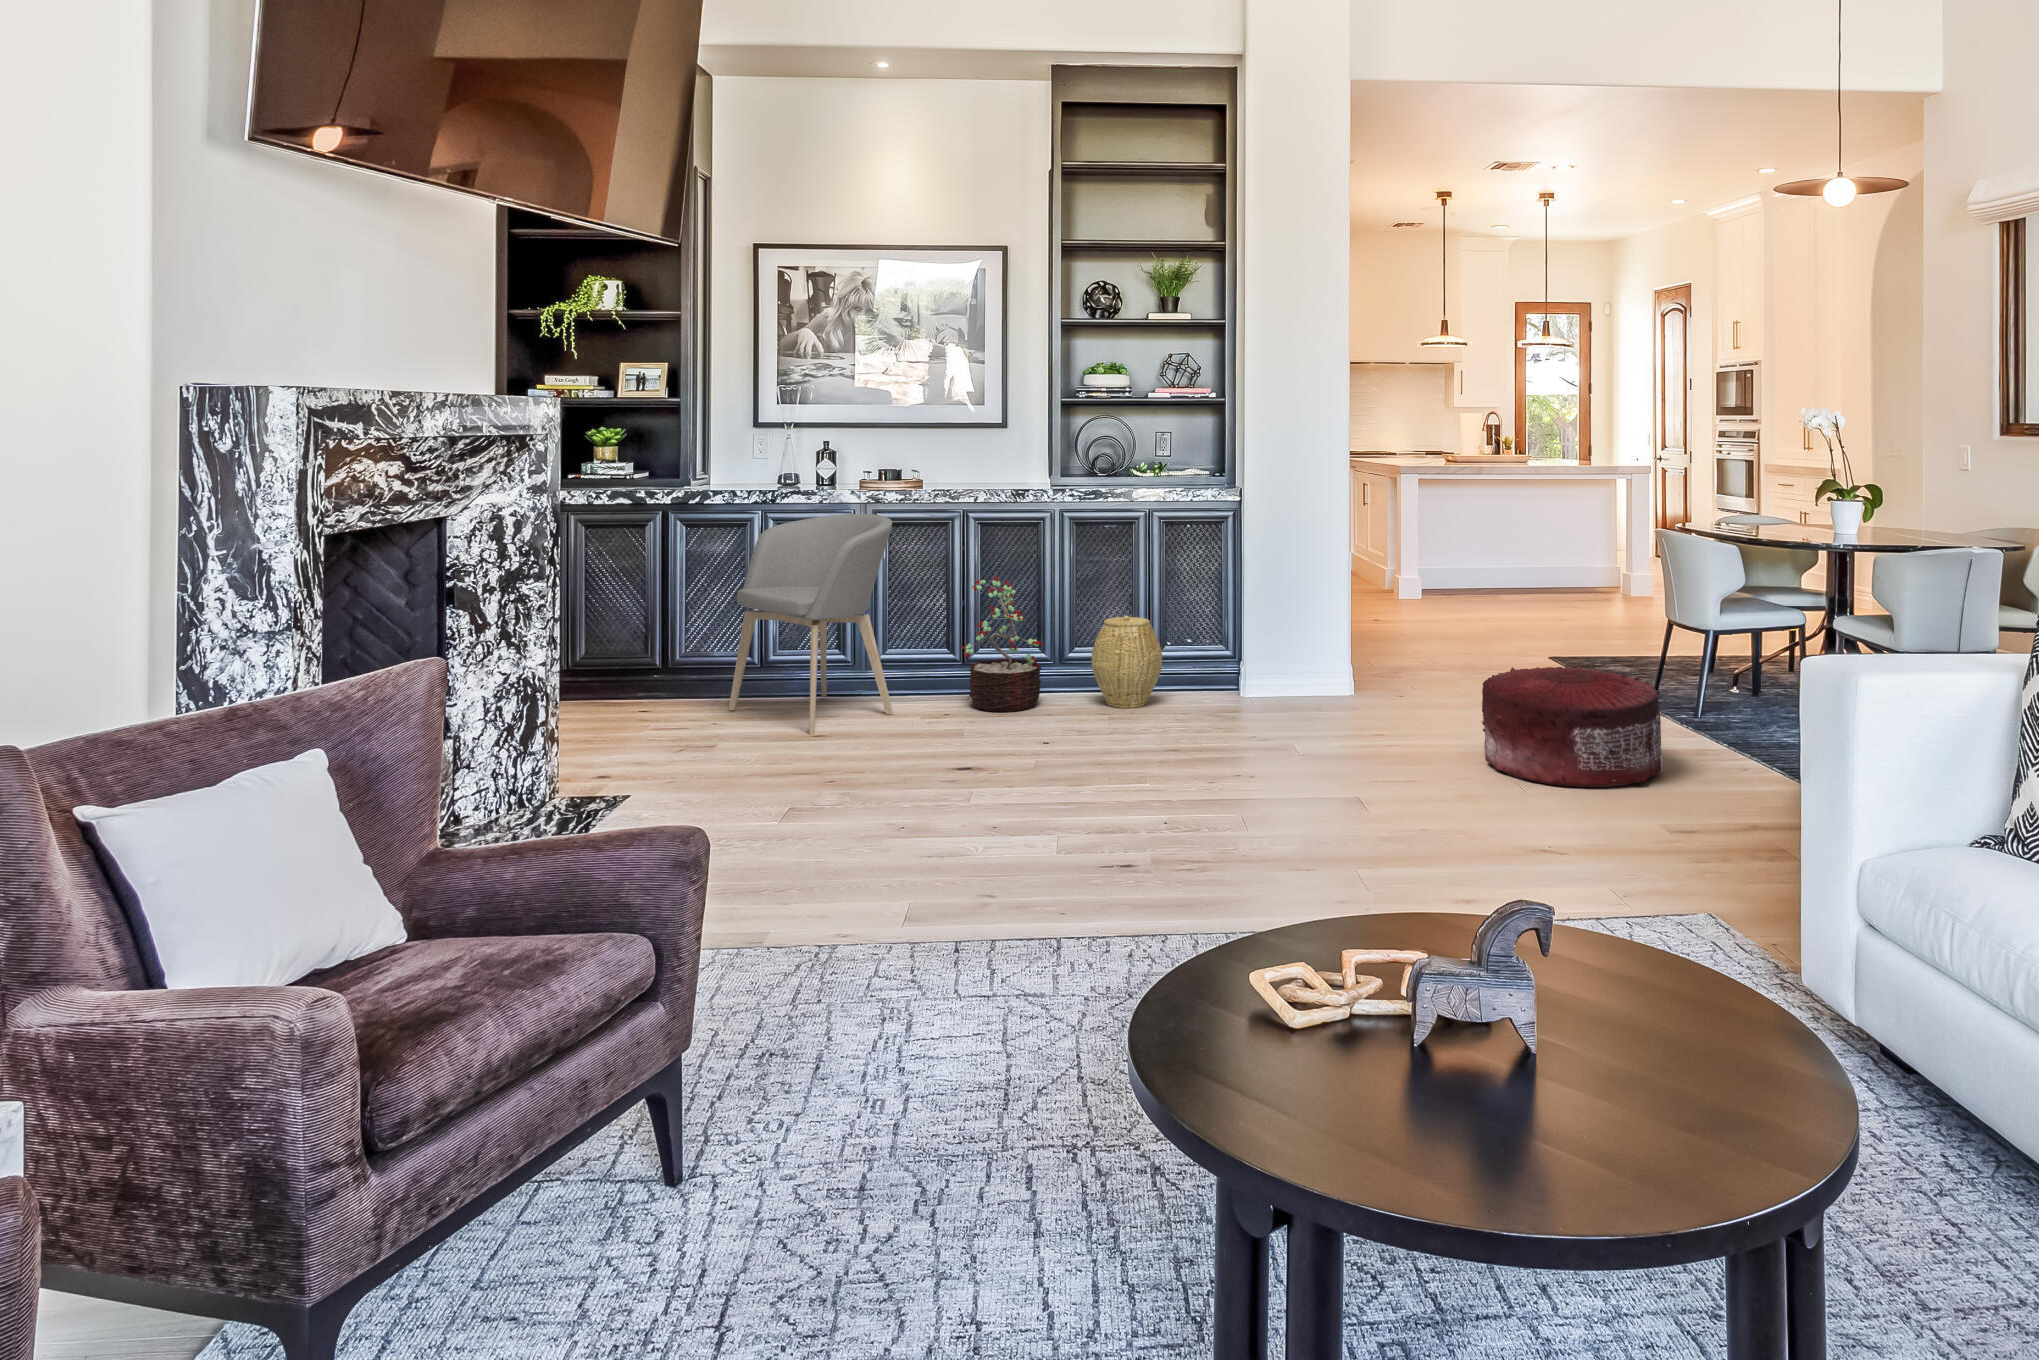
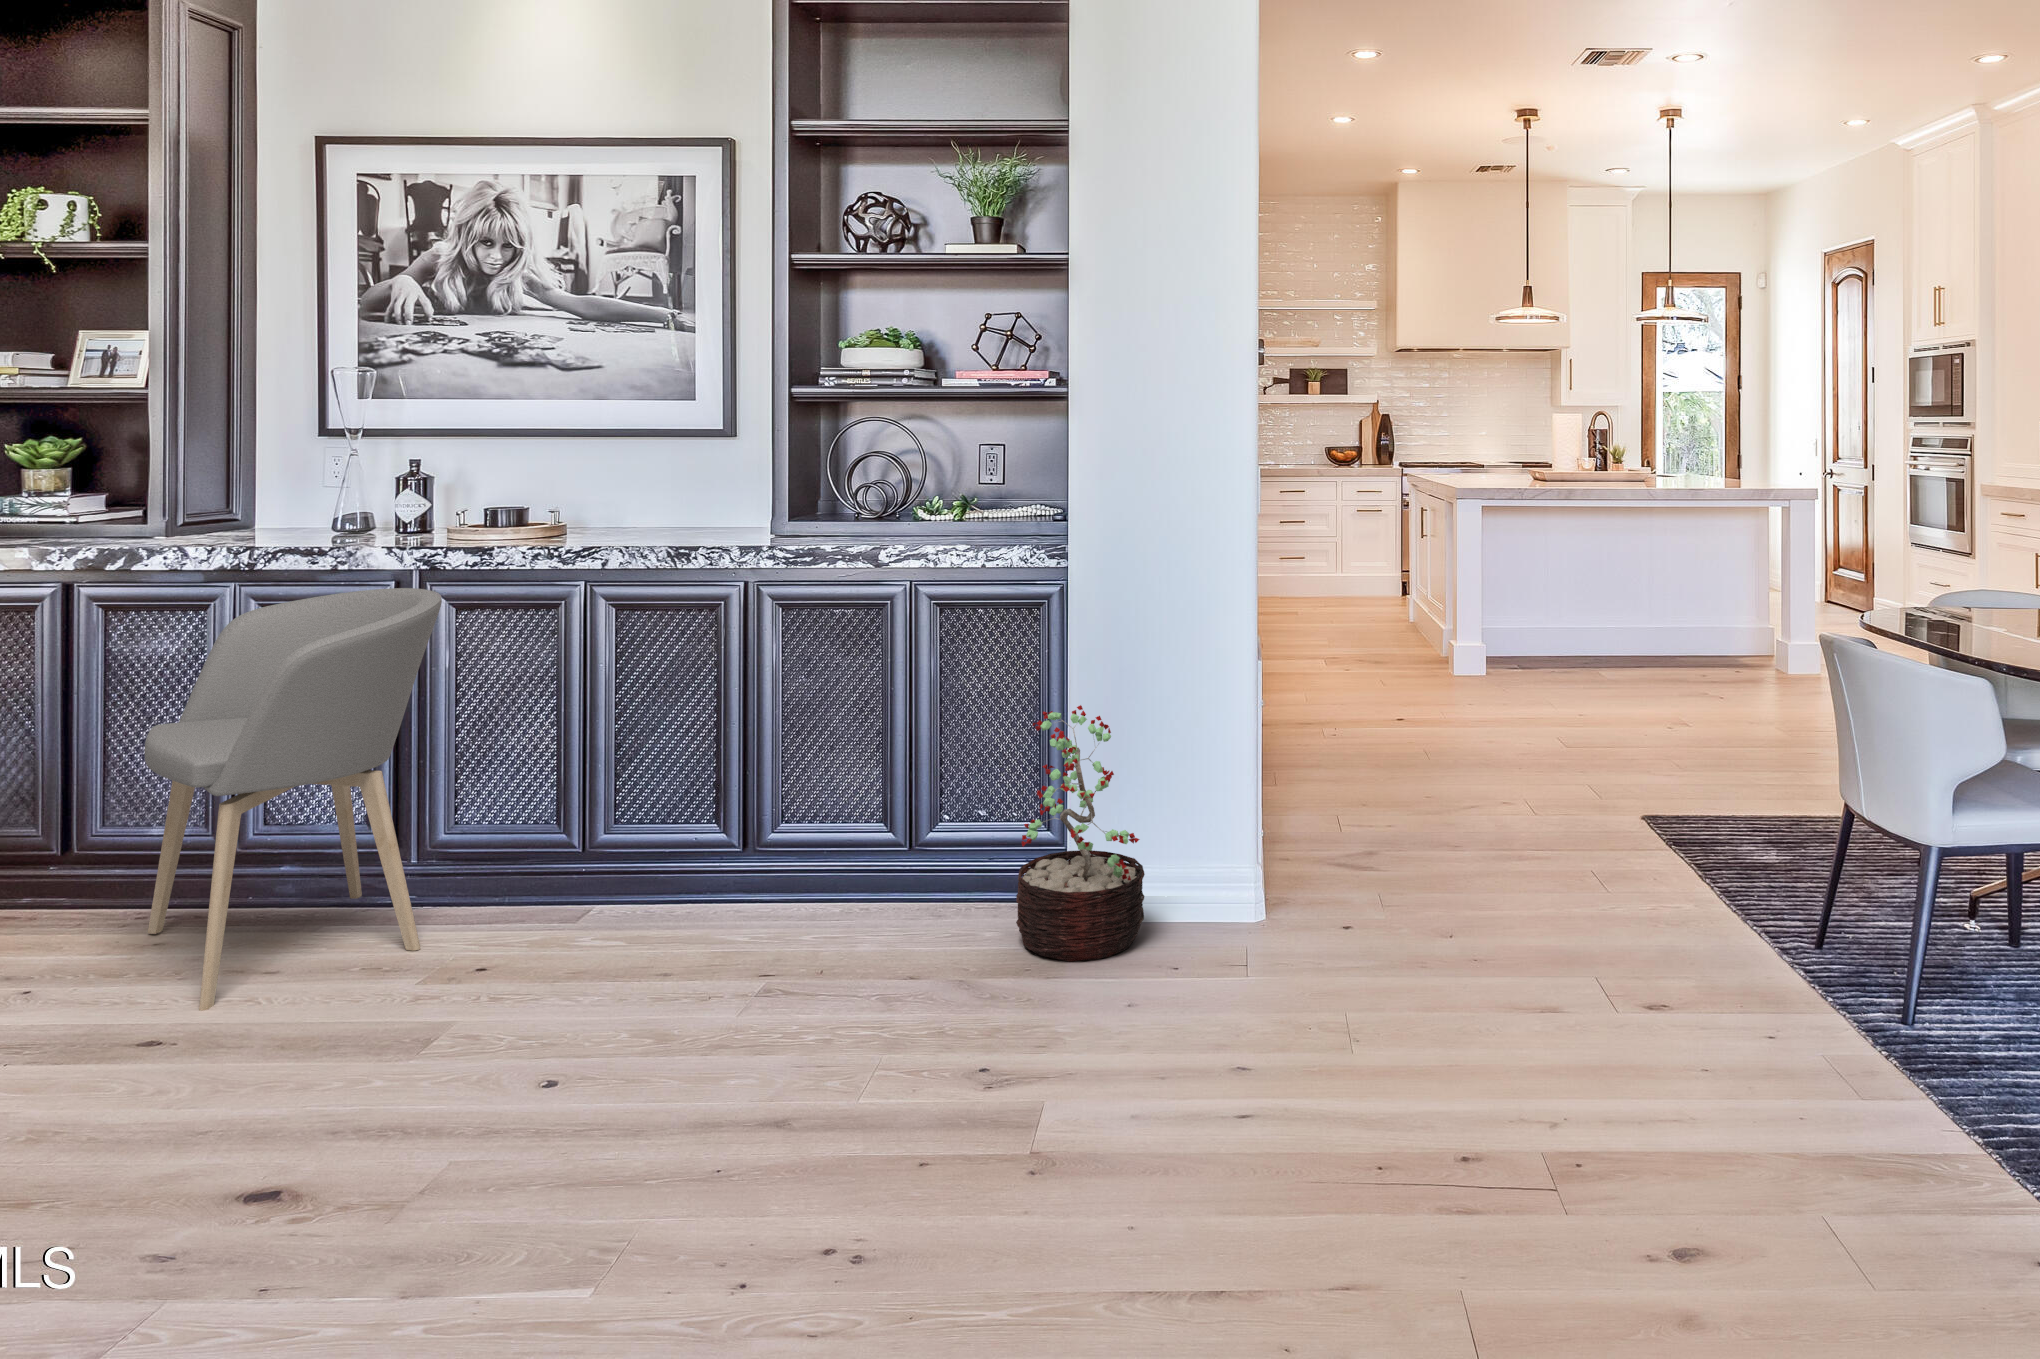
decorative plant: present [961,576,1043,712] -> present [1016,705,1145,961]
woven basket: present [1091,616,1162,708] -> none [790,771,918,939]
pouf: present [1482,665,1663,787] -> none [1413,922,1784,1252]

